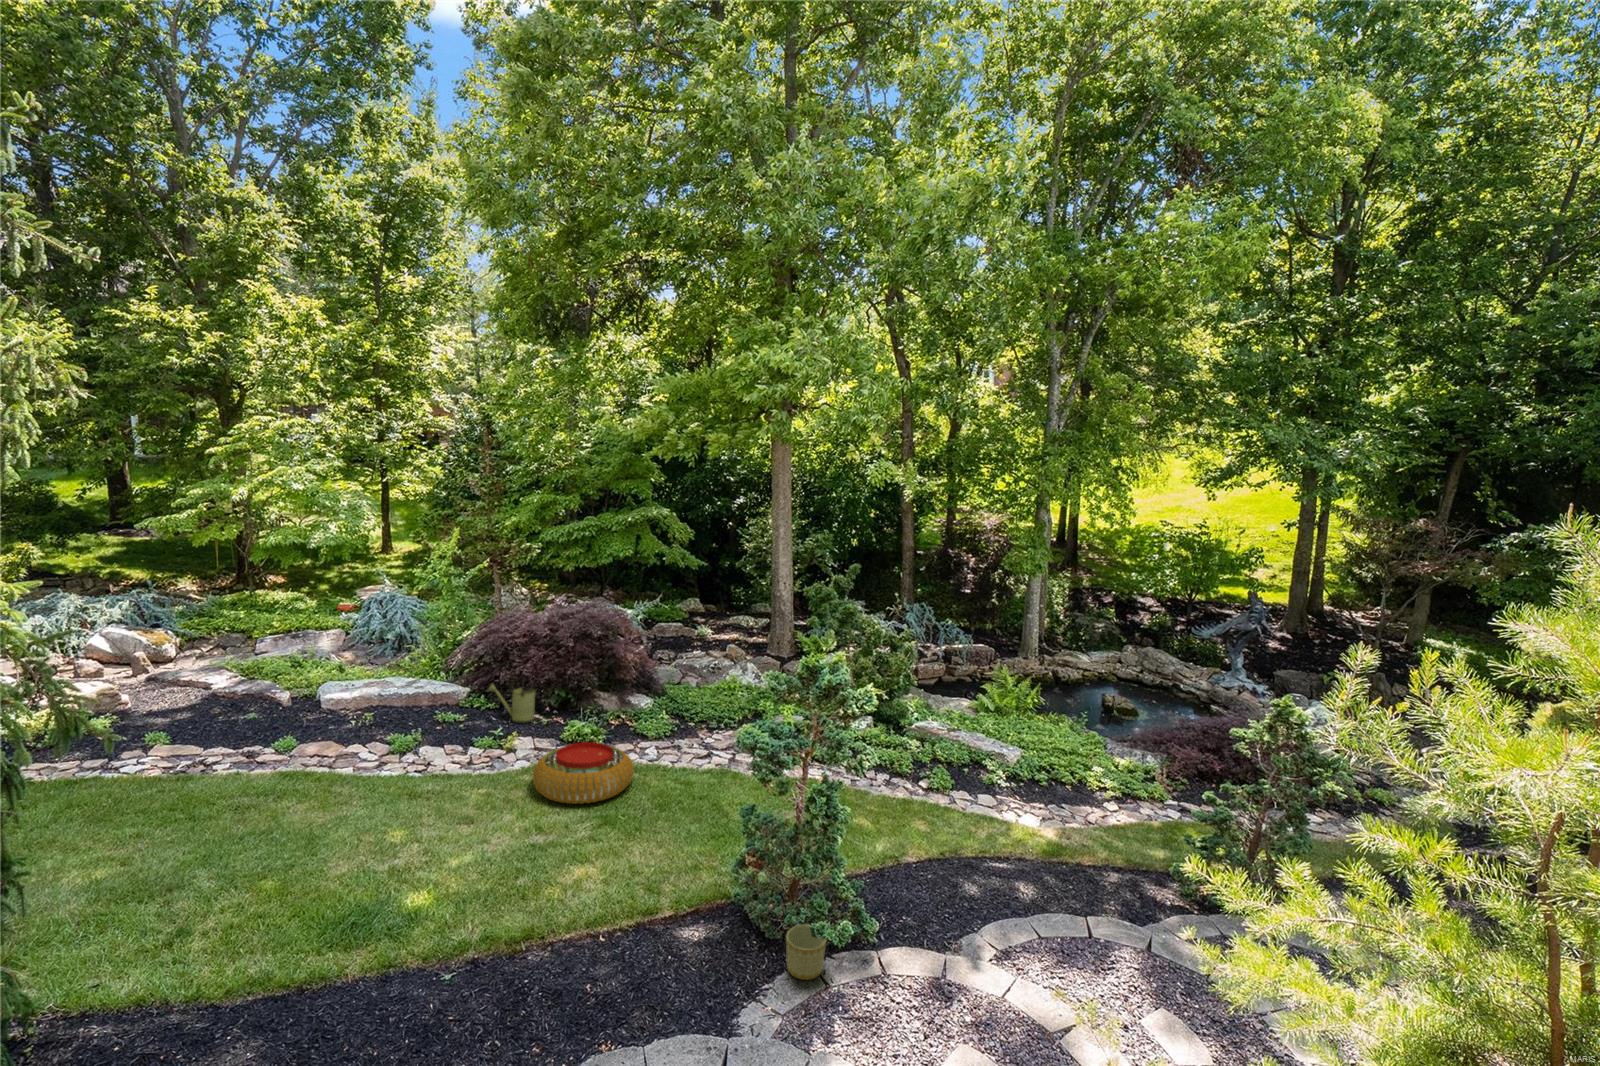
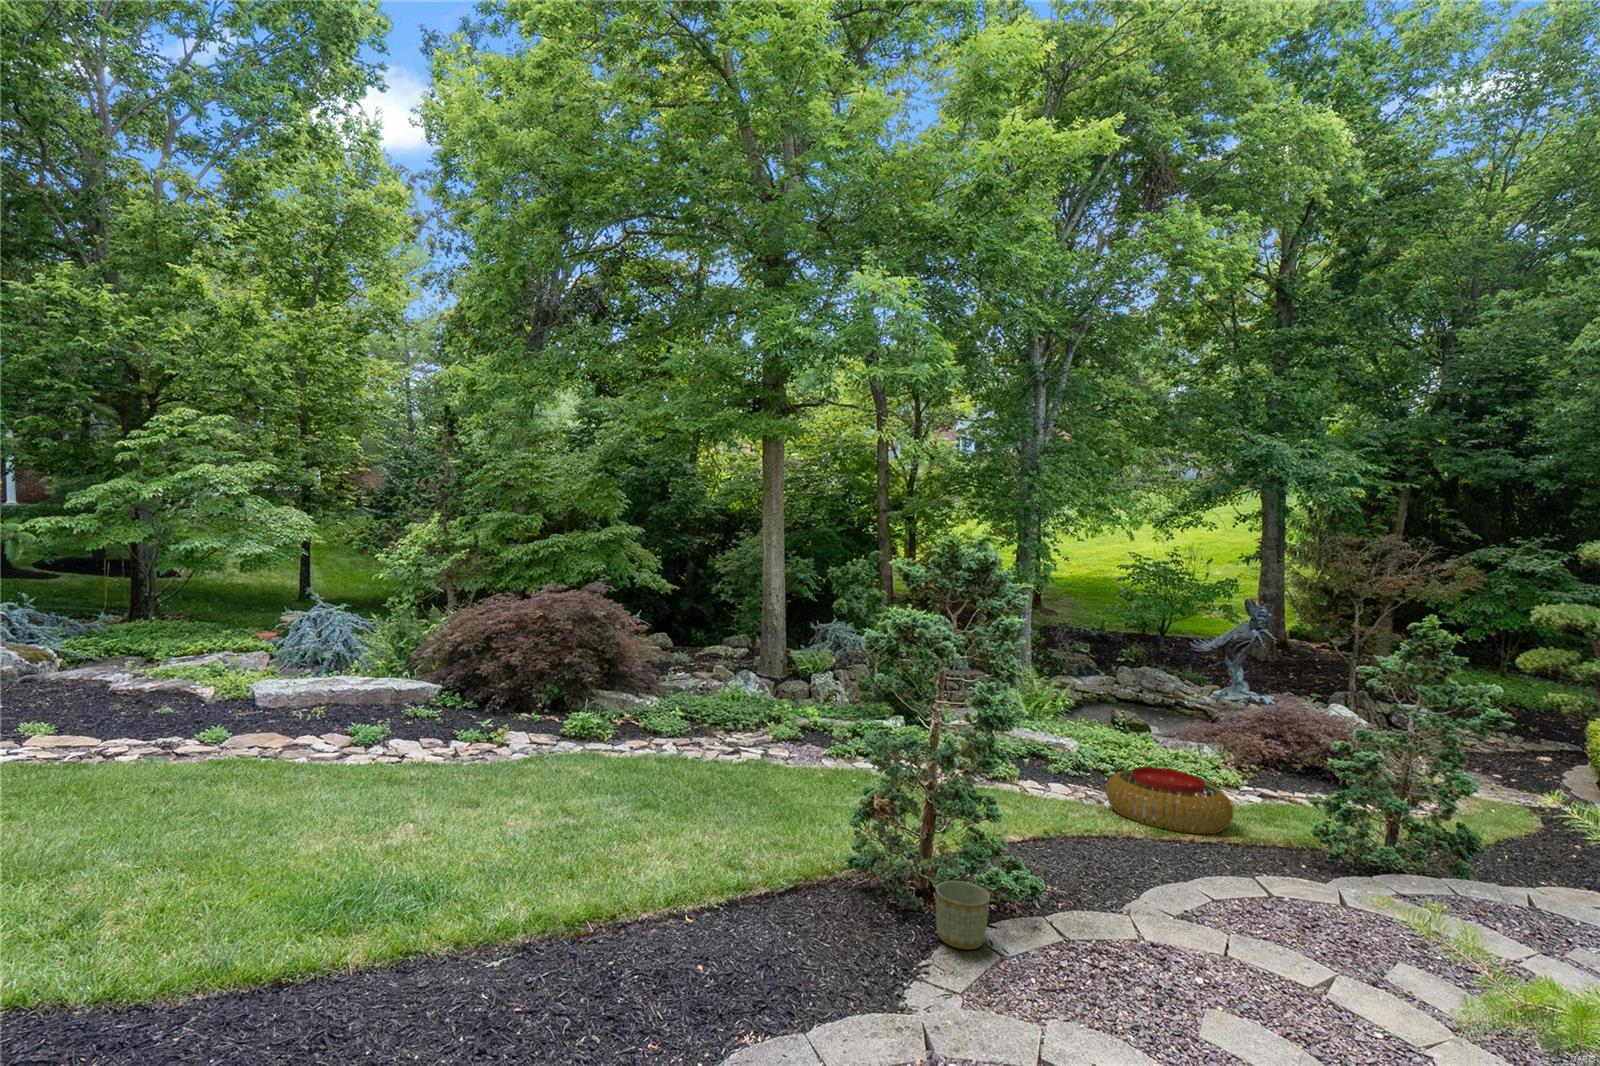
watering can: present [487,679,536,724] -> none [469,668,533,722]
pouf: present [533,742,634,804] -> present [1106,767,1233,834]

